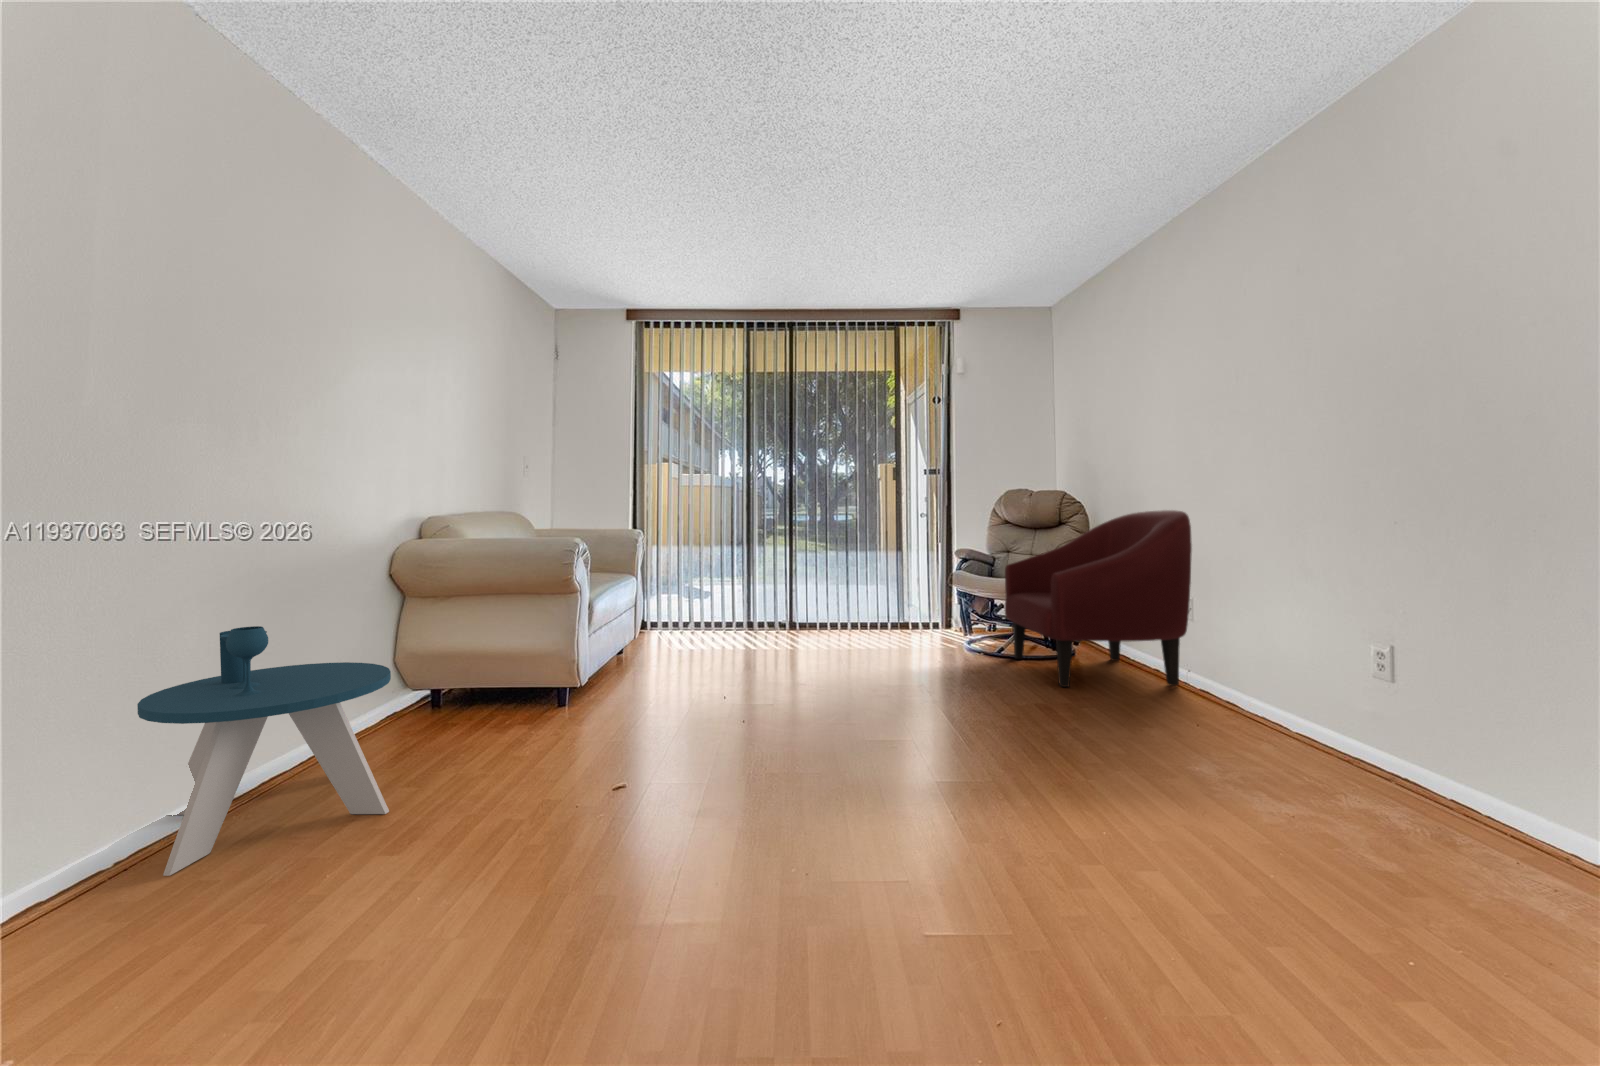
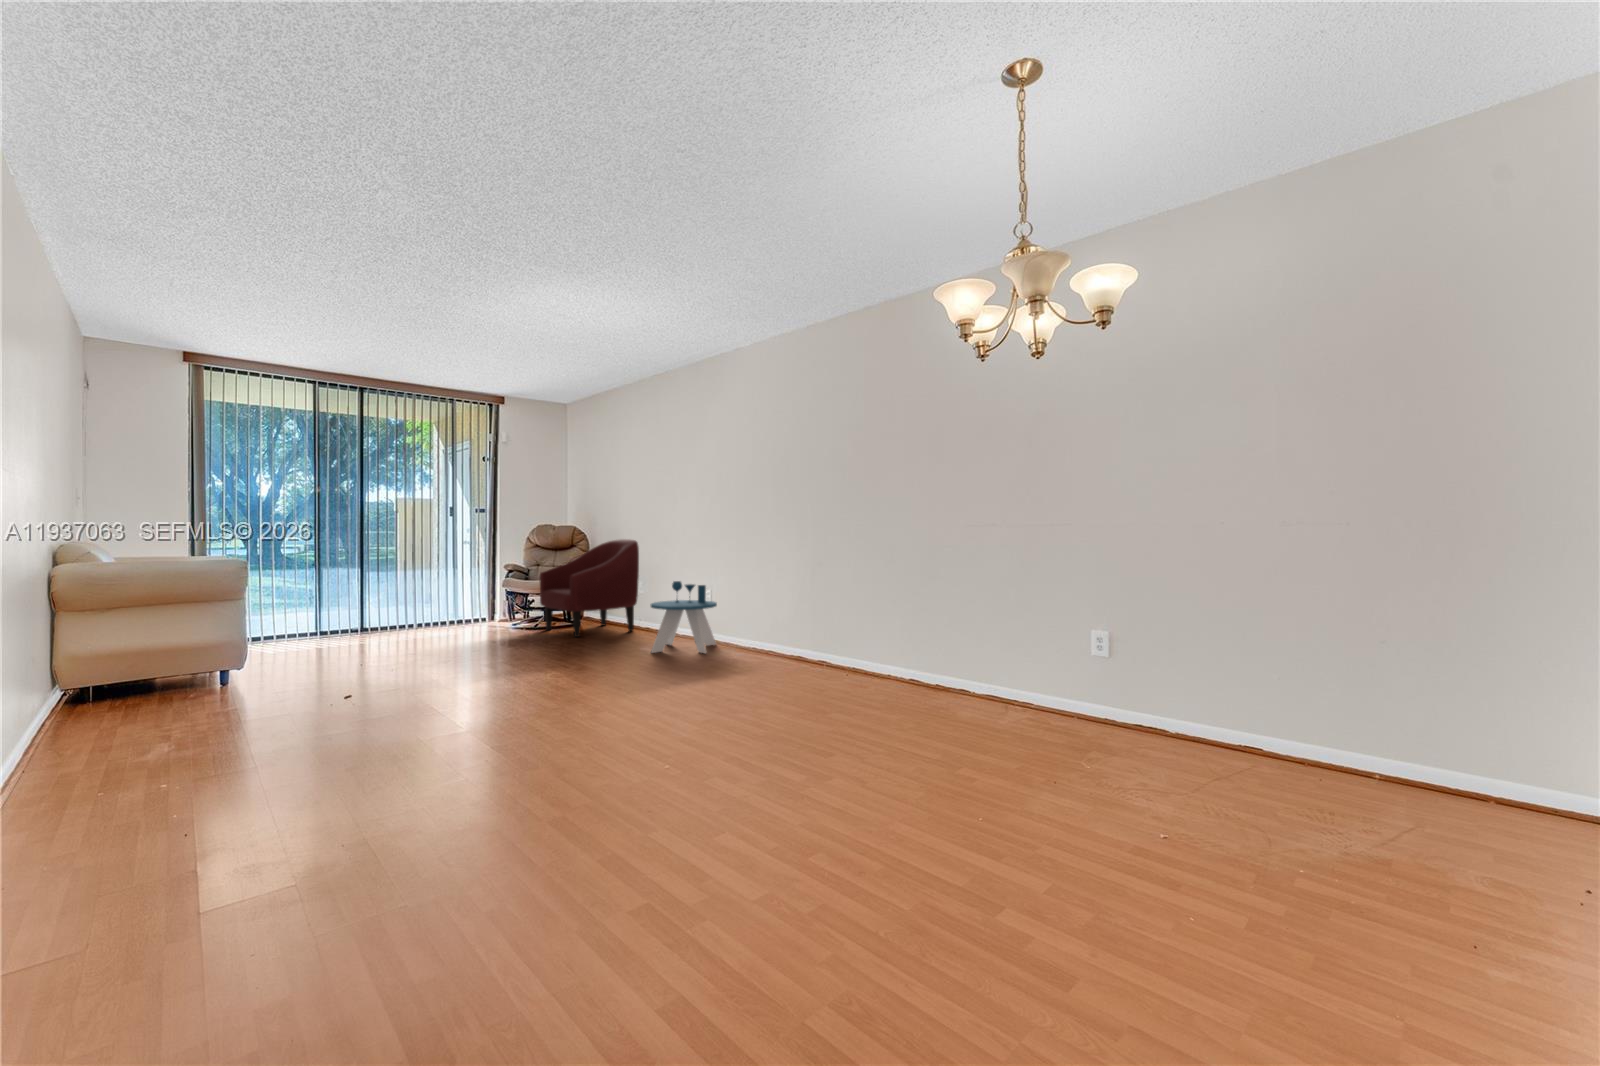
side table: present [137,626,391,876] -> present [651,581,717,653]

